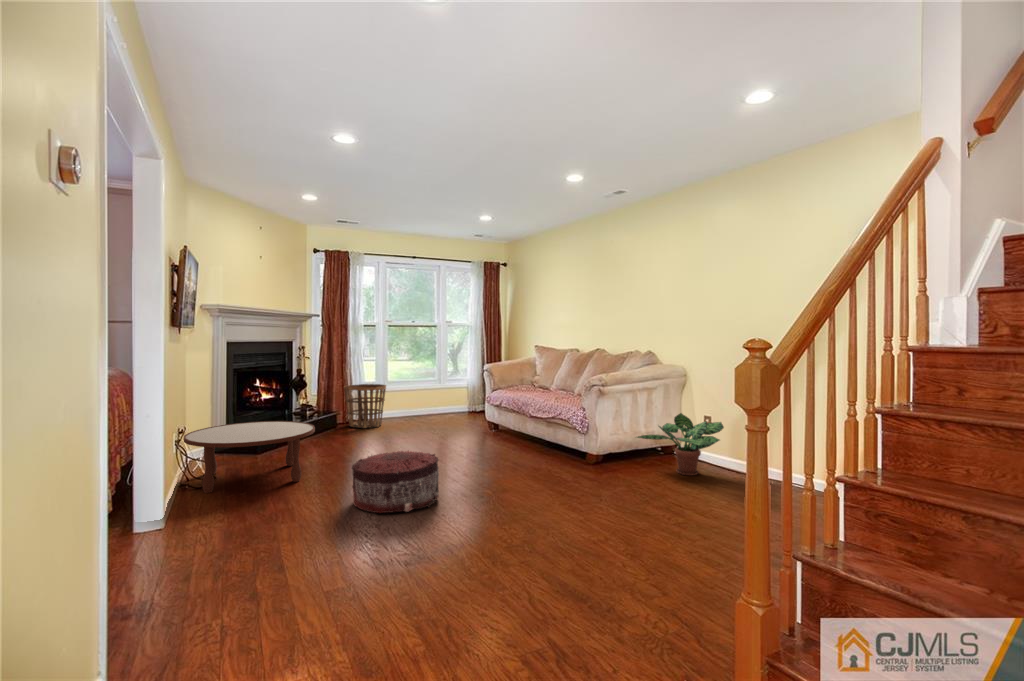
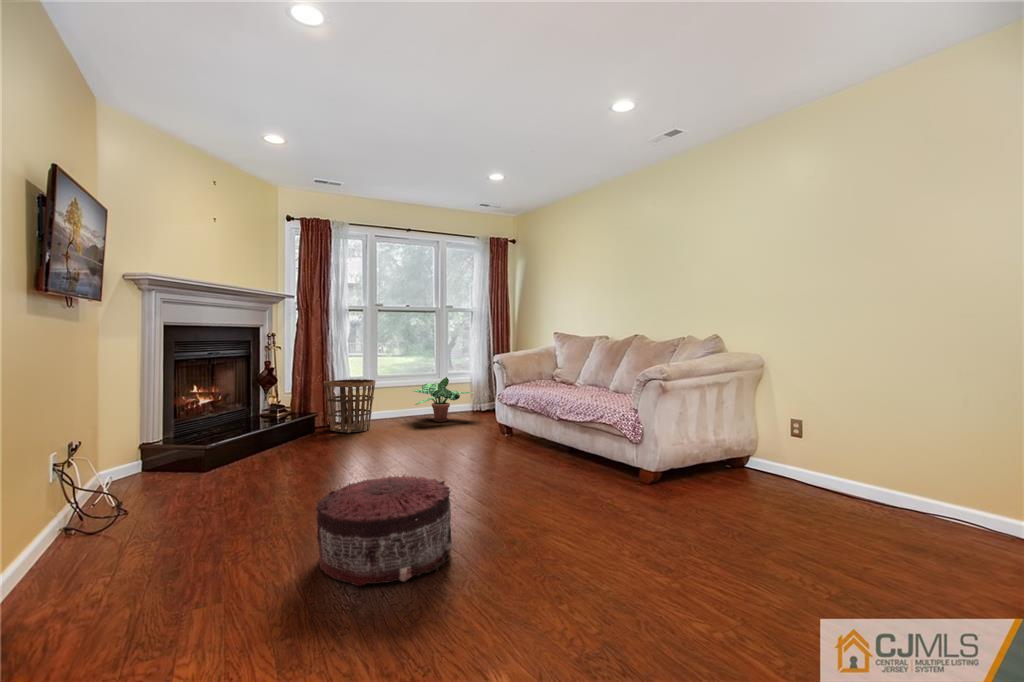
potted plant: present [637,413,724,476] -> present [414,377,473,422]
coffee table: present [184,421,315,493] -> none [67,429,272,543]

